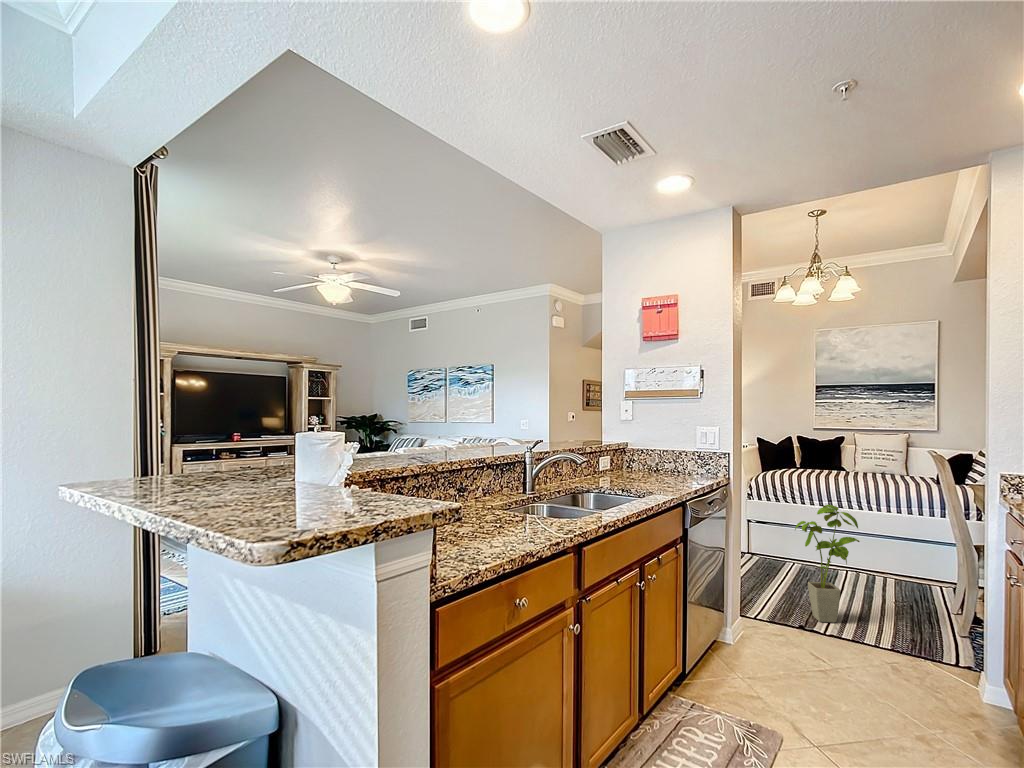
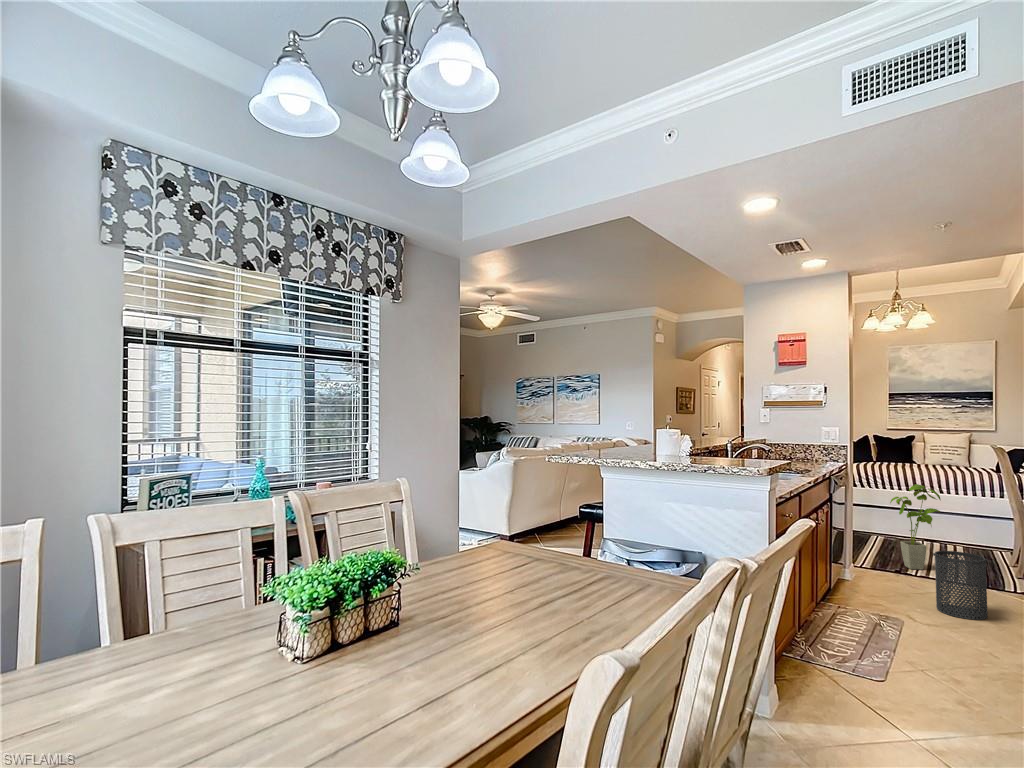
trash can: none [835,613,913,730] -> present [933,551,988,620]

